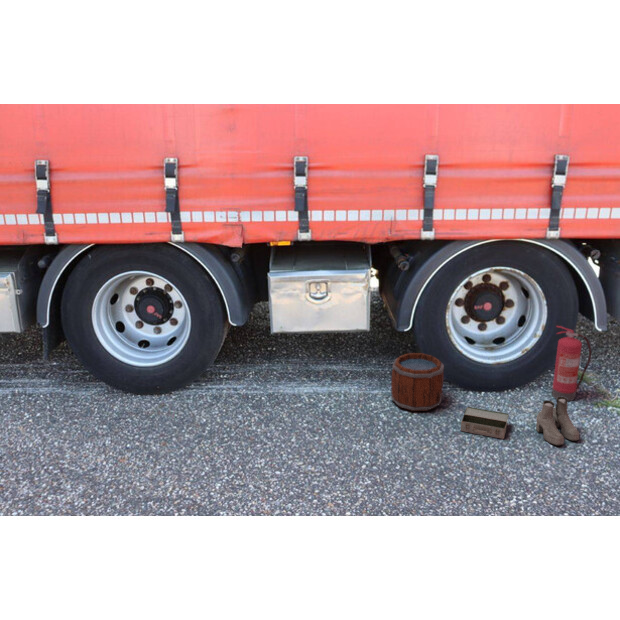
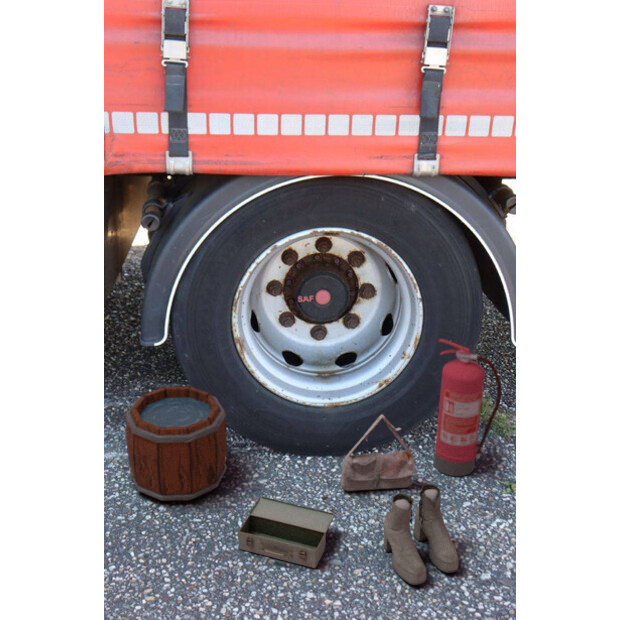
bag: none [505,365,547,407] -> present [340,415,417,491]

